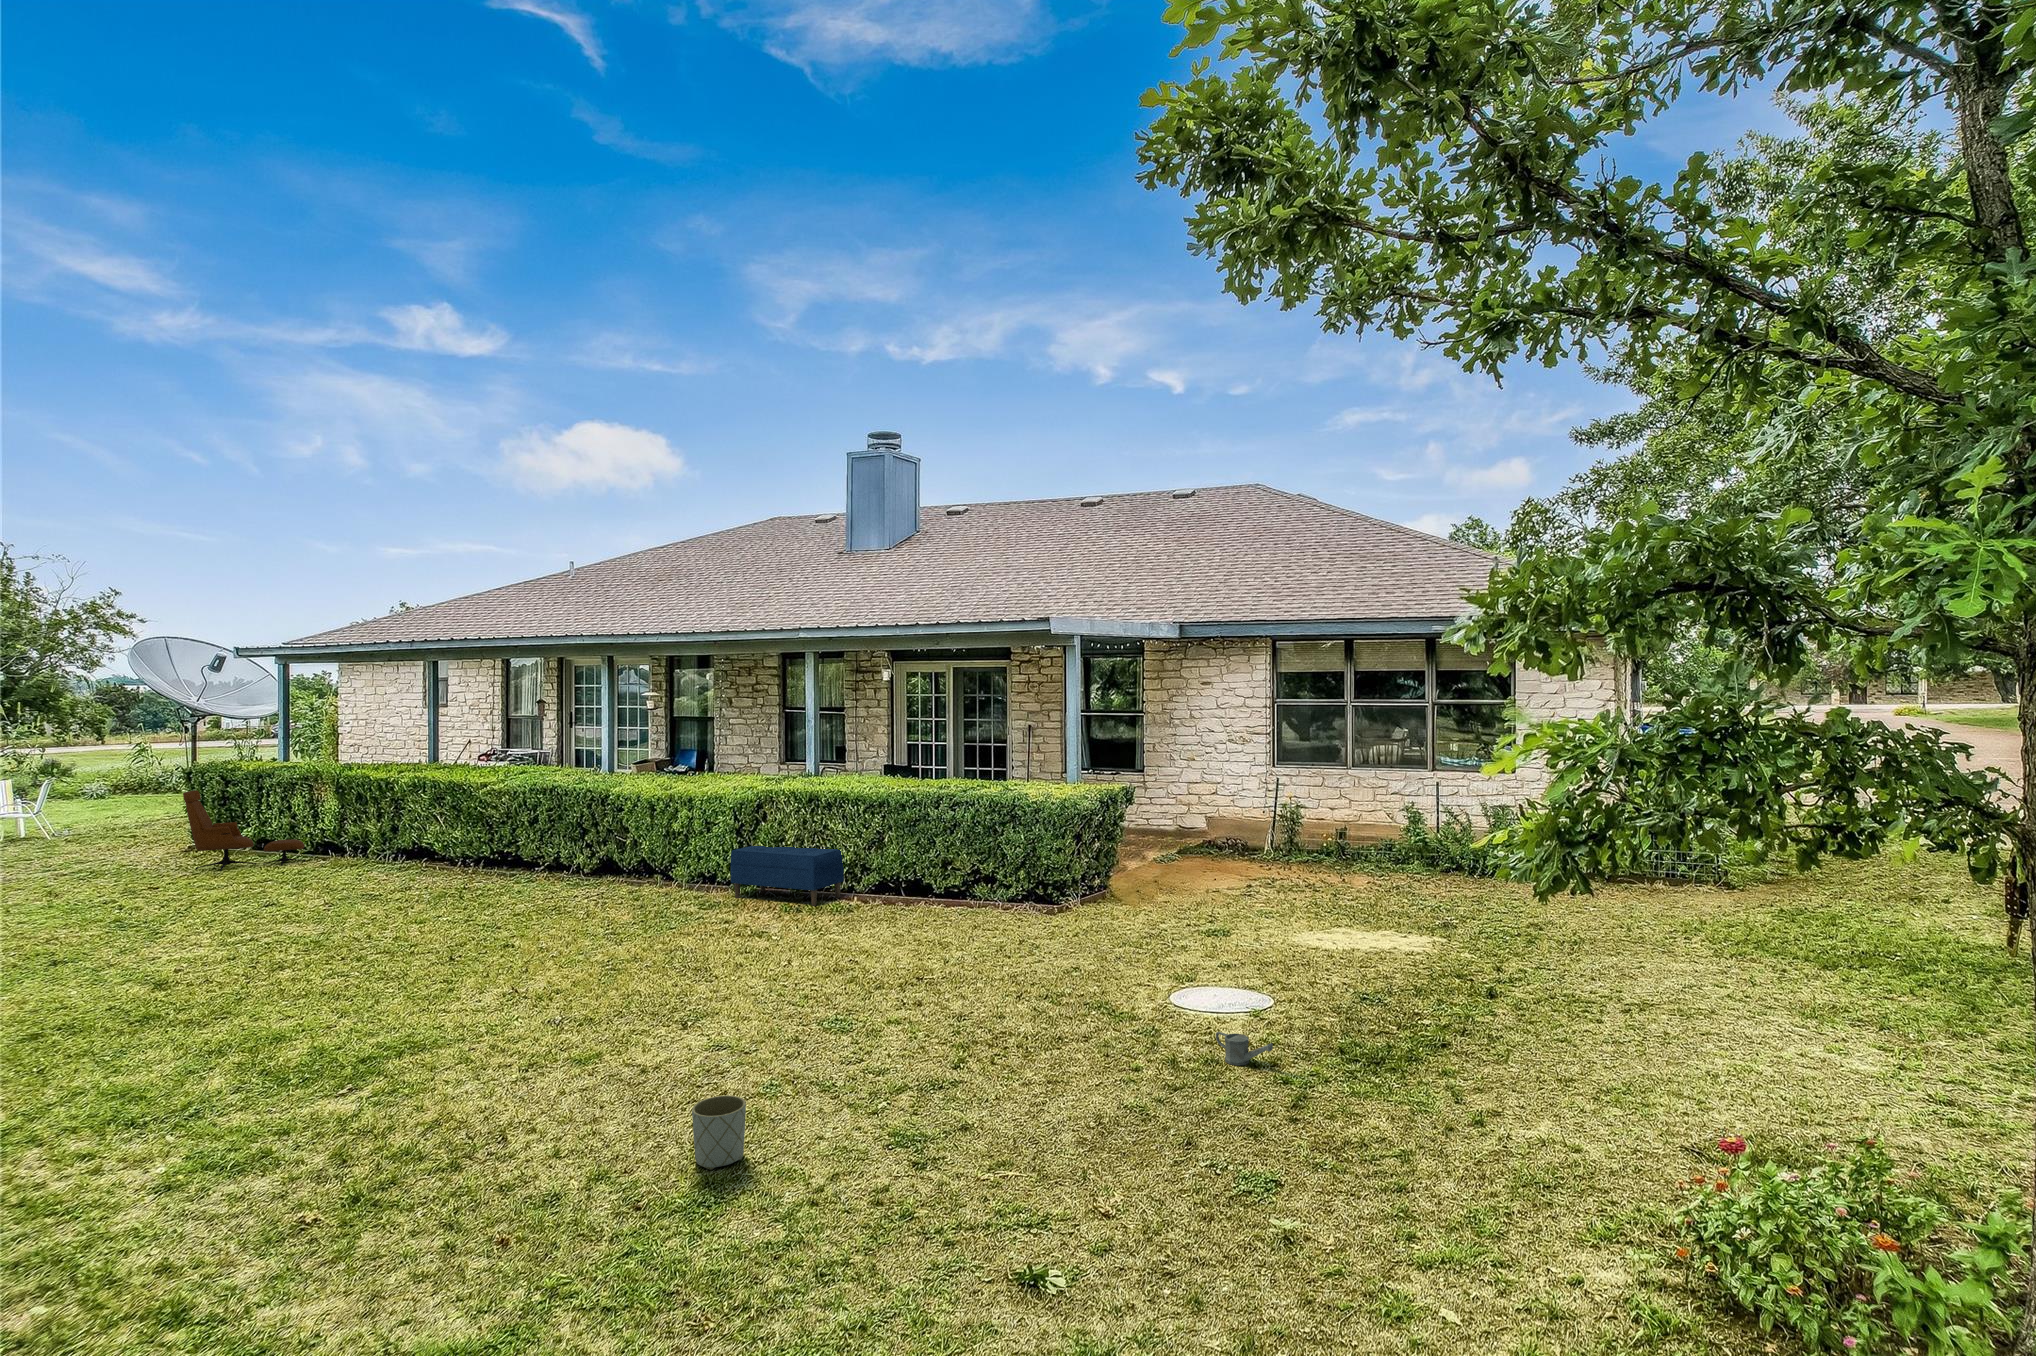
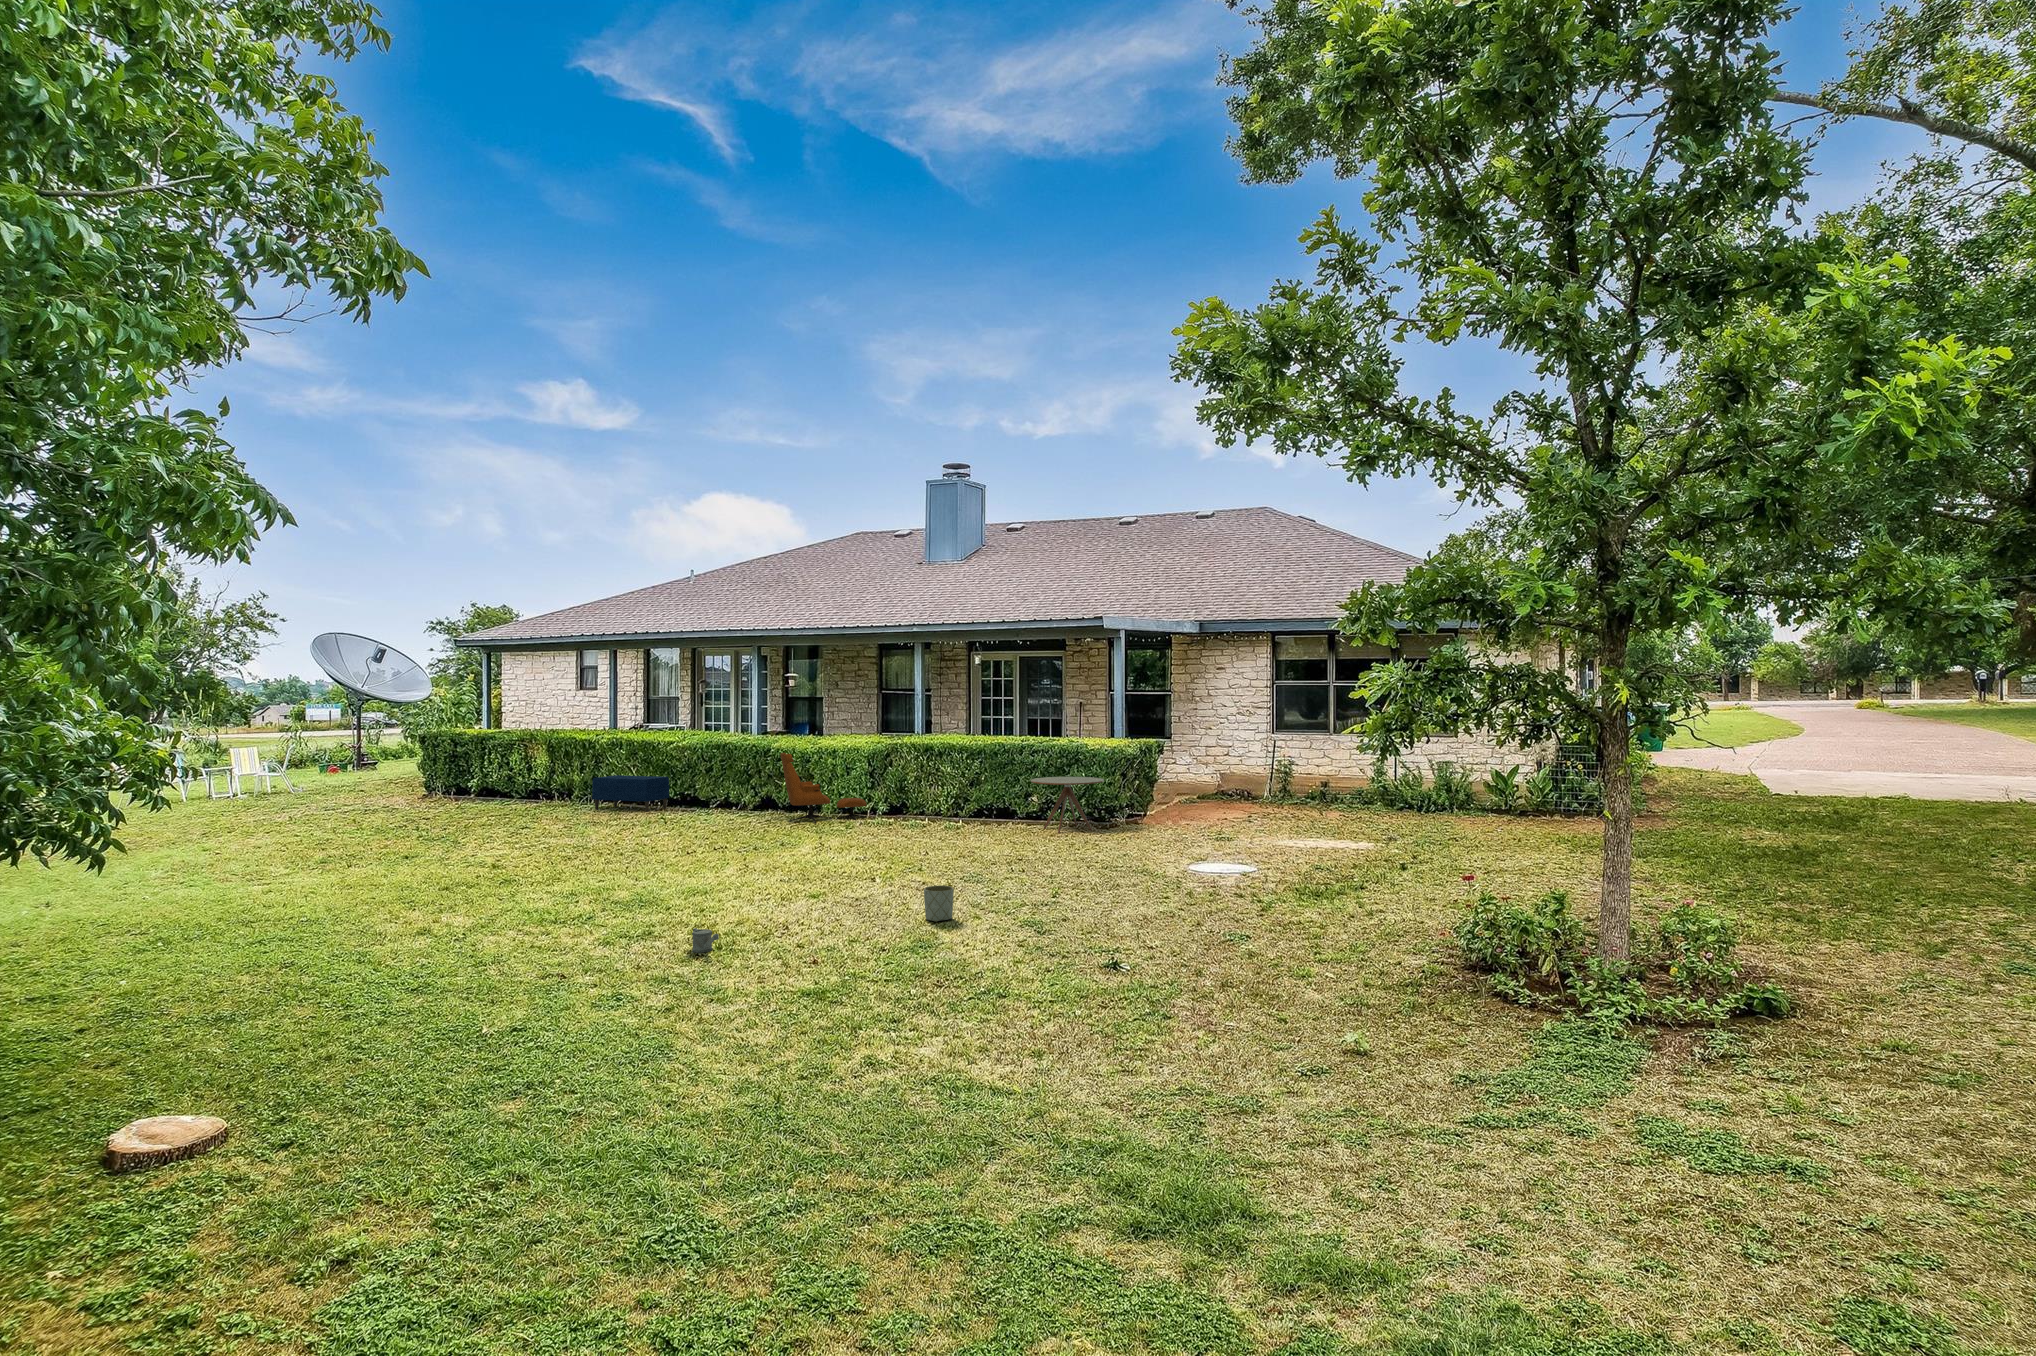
lounge chair: present [183,790,305,871] -> present [780,753,867,823]
round table: none [946,839,1048,923] -> present [1031,777,1104,833]
bench: present [731,844,844,906] -> present [592,775,669,812]
watering can: present [1216,1032,1273,1066] -> present [692,928,719,953]

